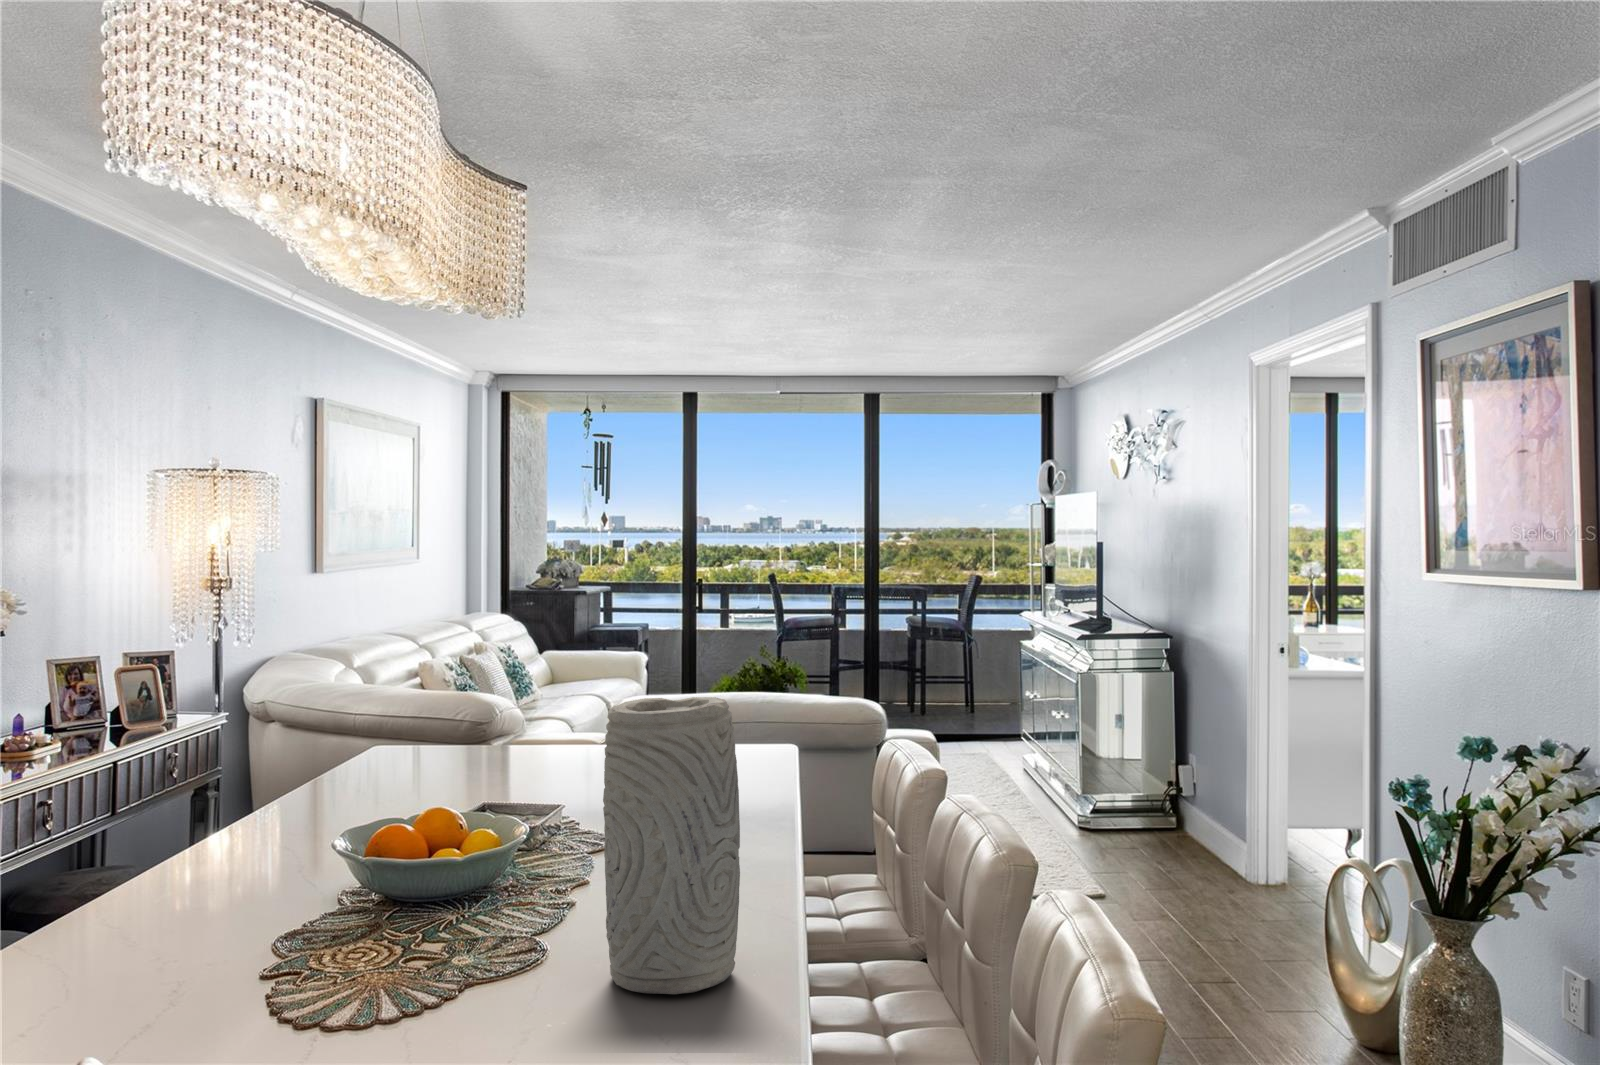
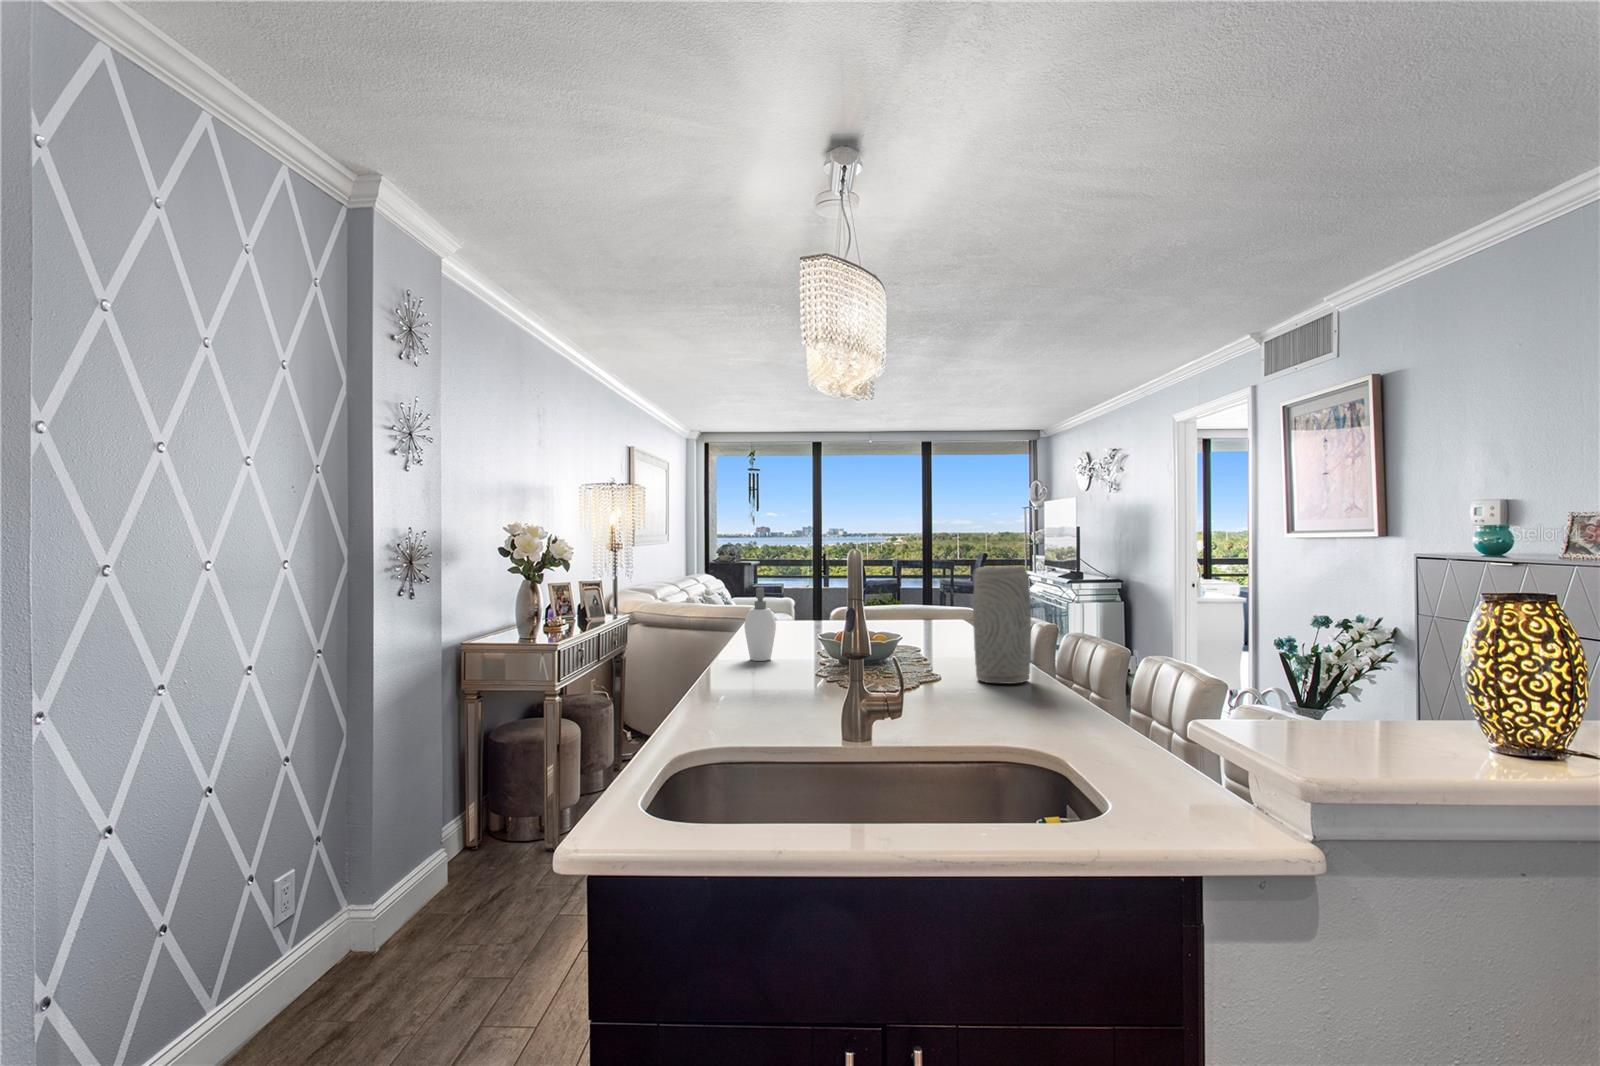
soap dispenser: none [175,720,255,888] -> present [744,588,782,661]

